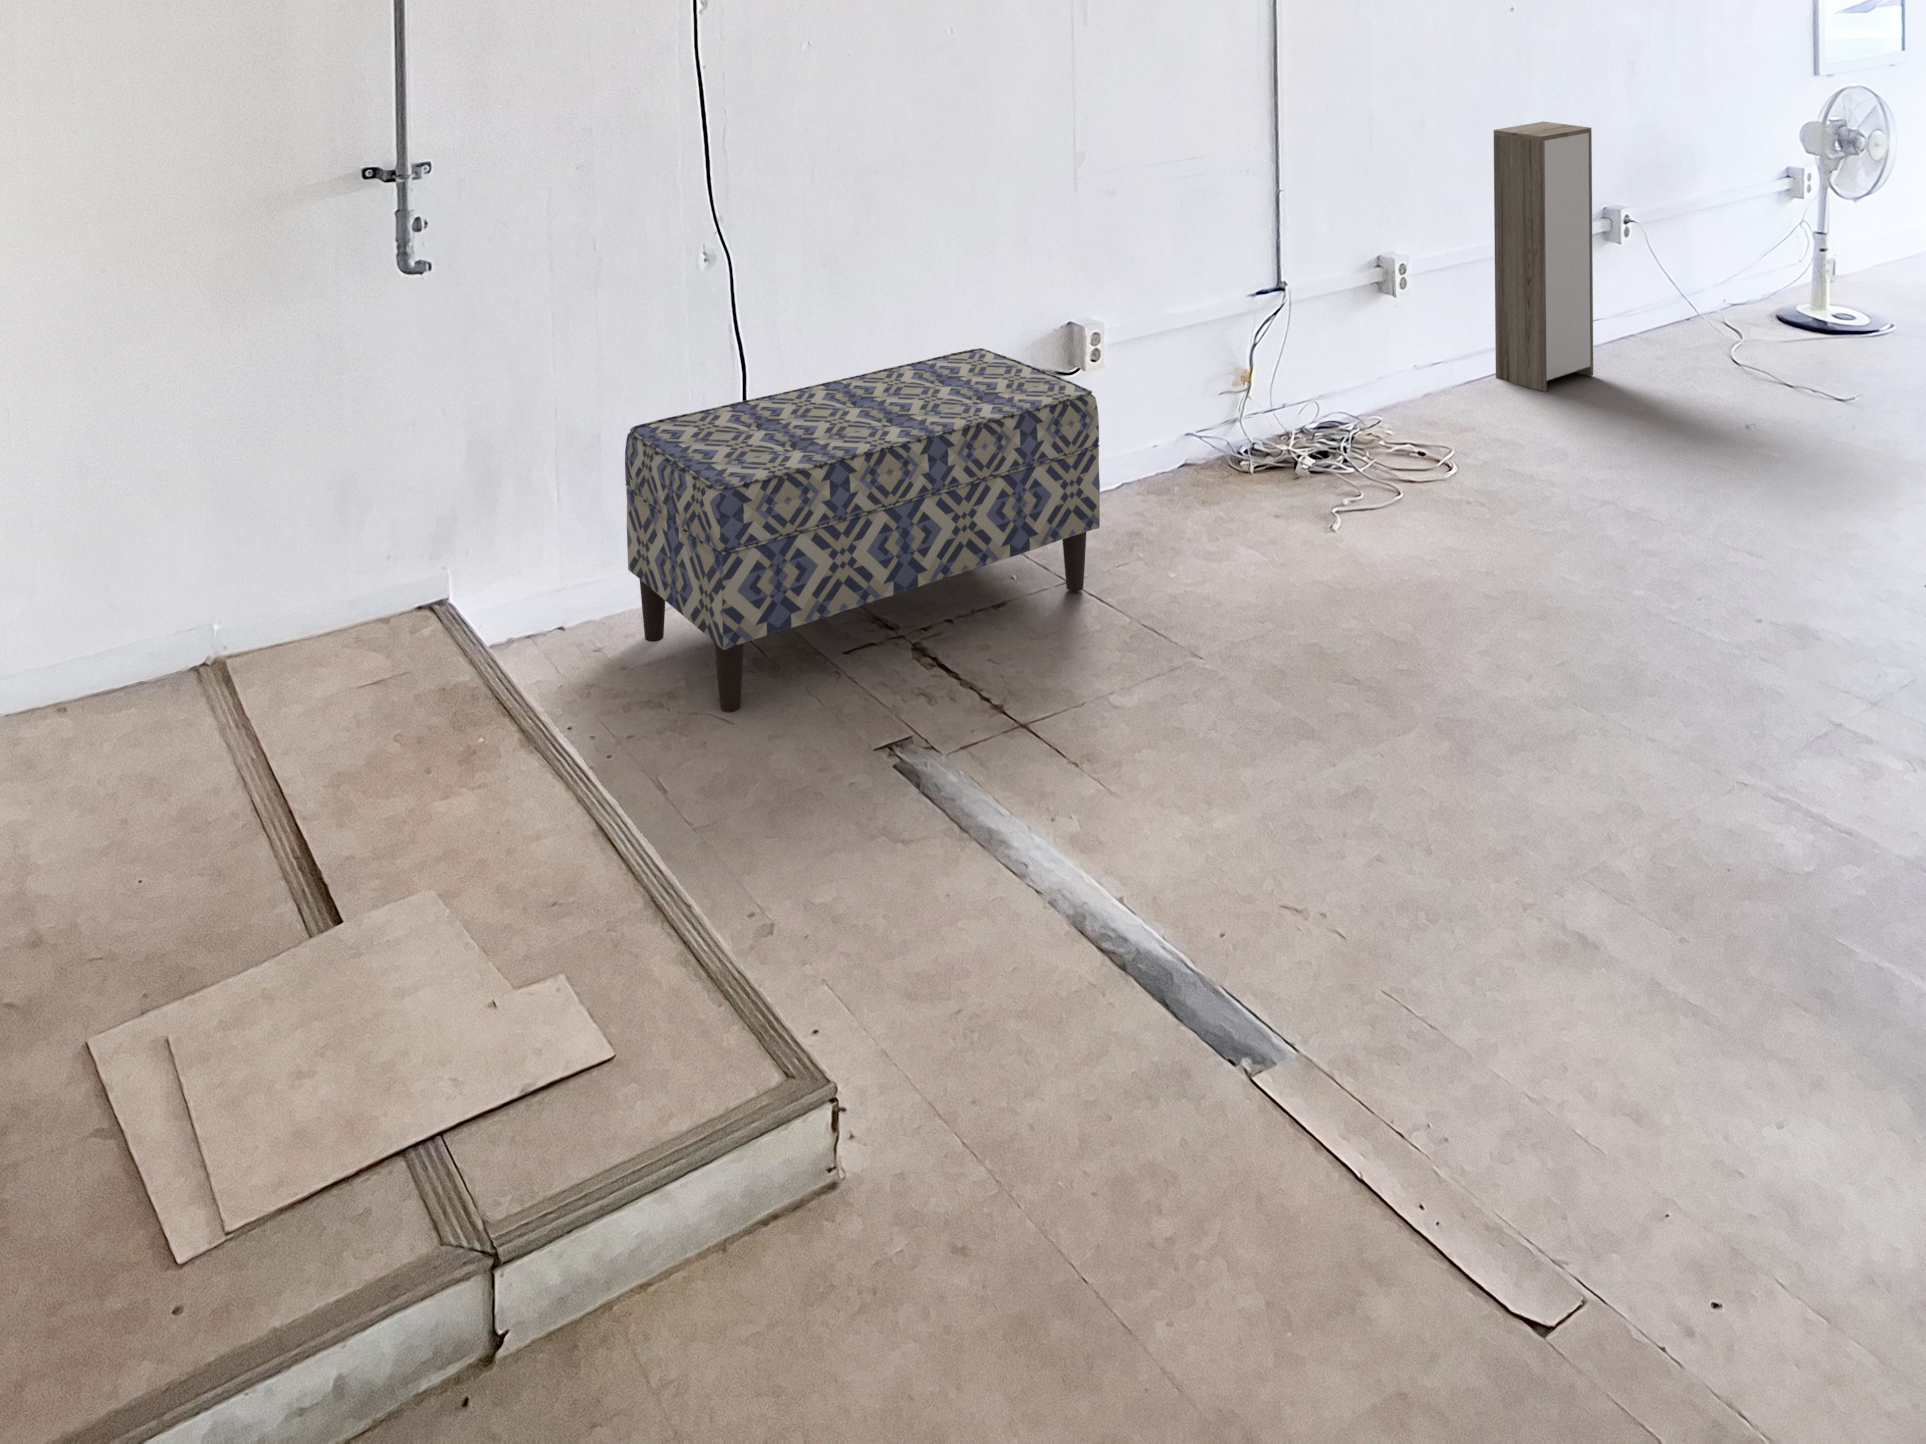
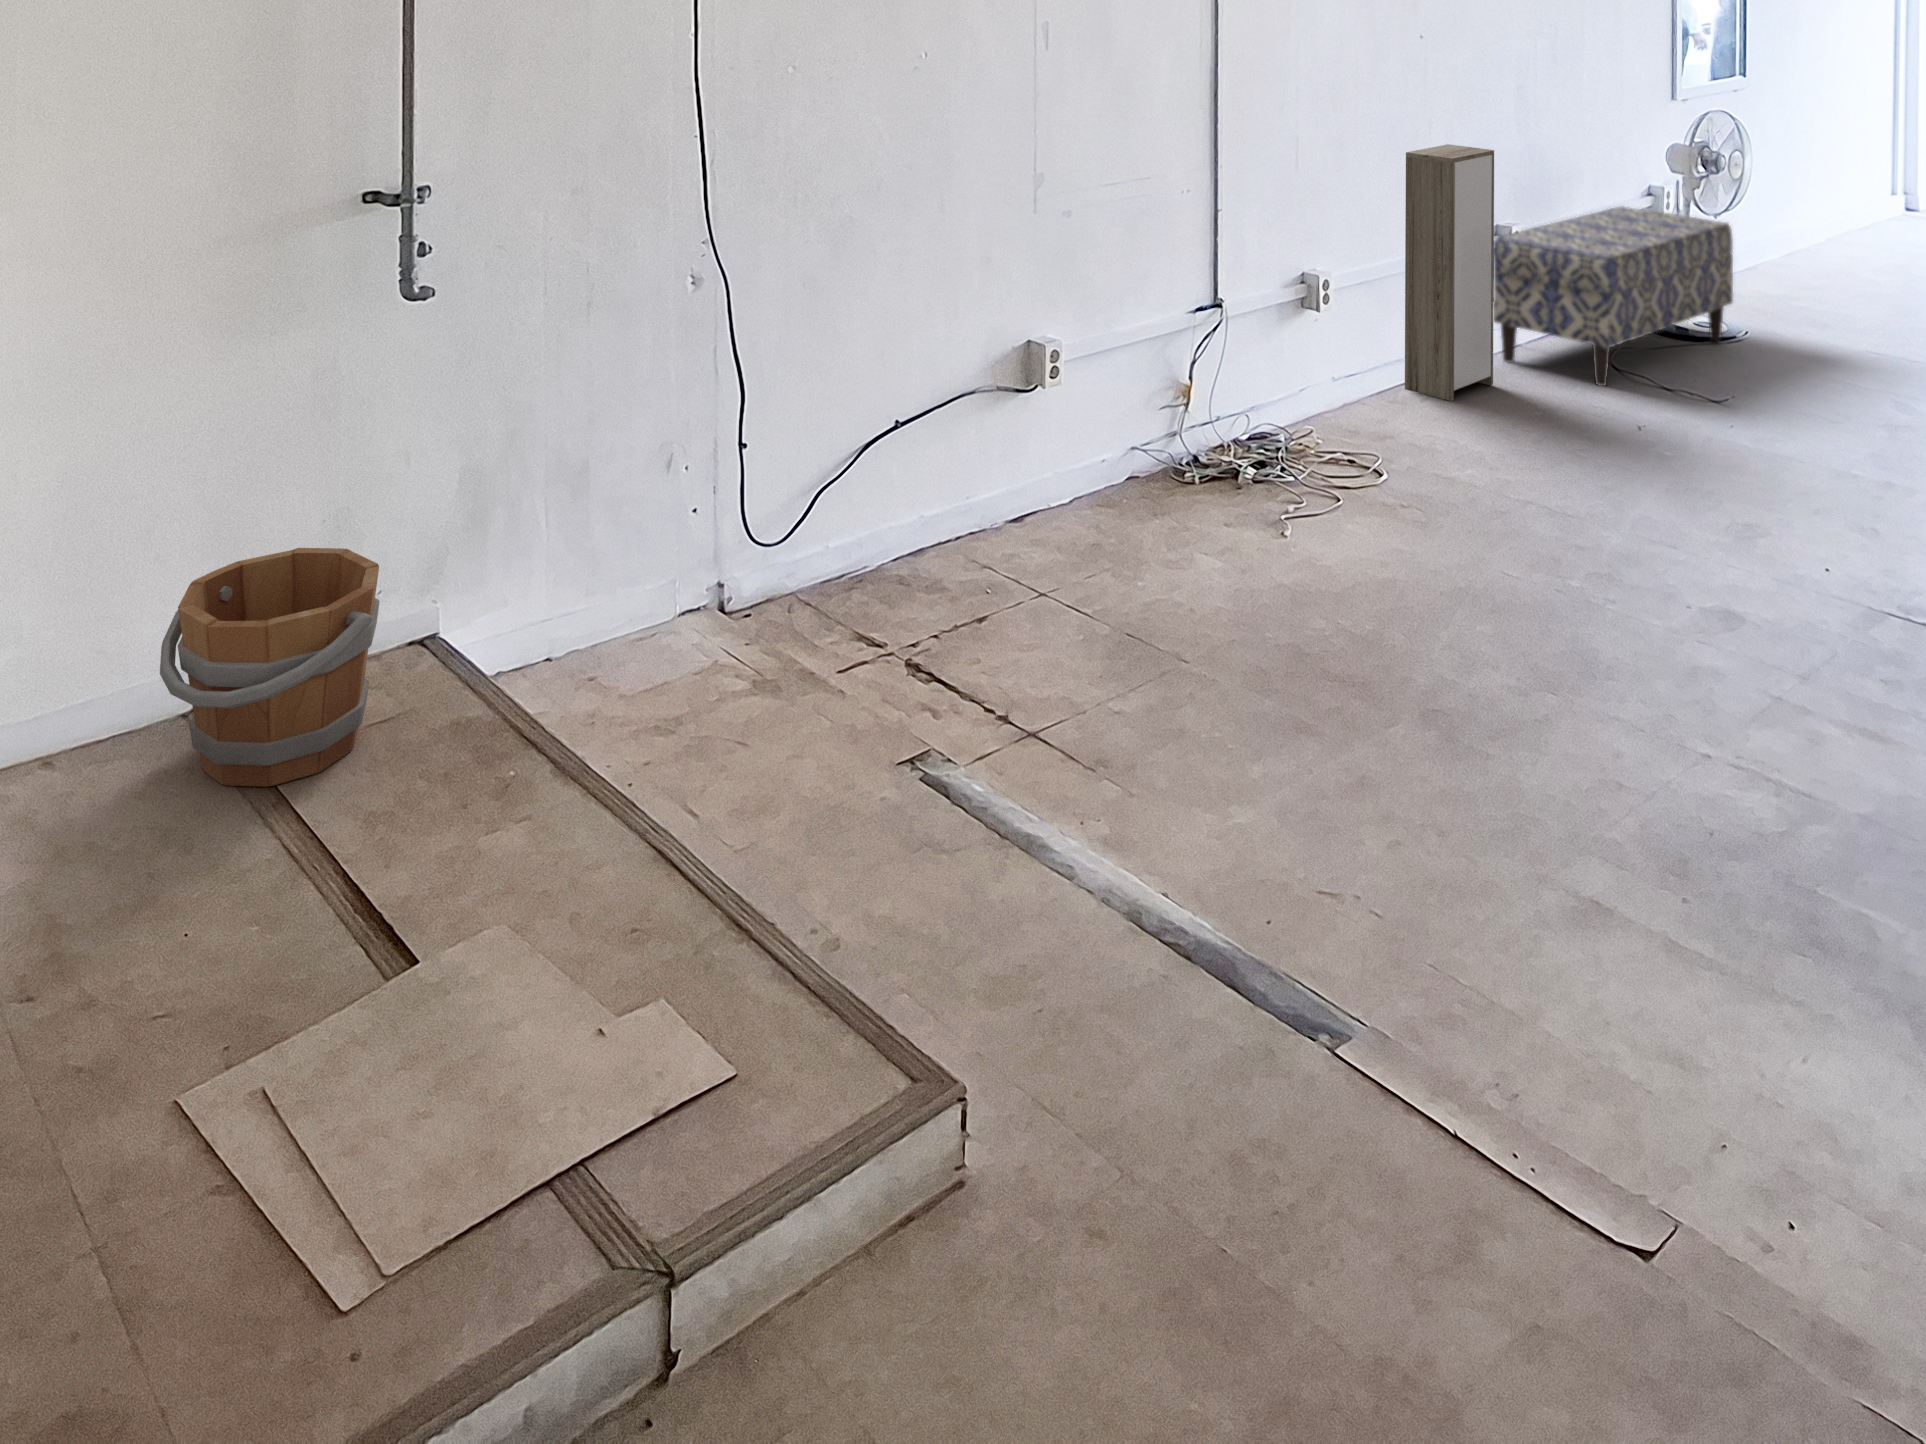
bench: present [625,348,1100,712] -> present [1493,207,1733,386]
bucket: none [149,512,363,742] -> present [160,548,379,787]

